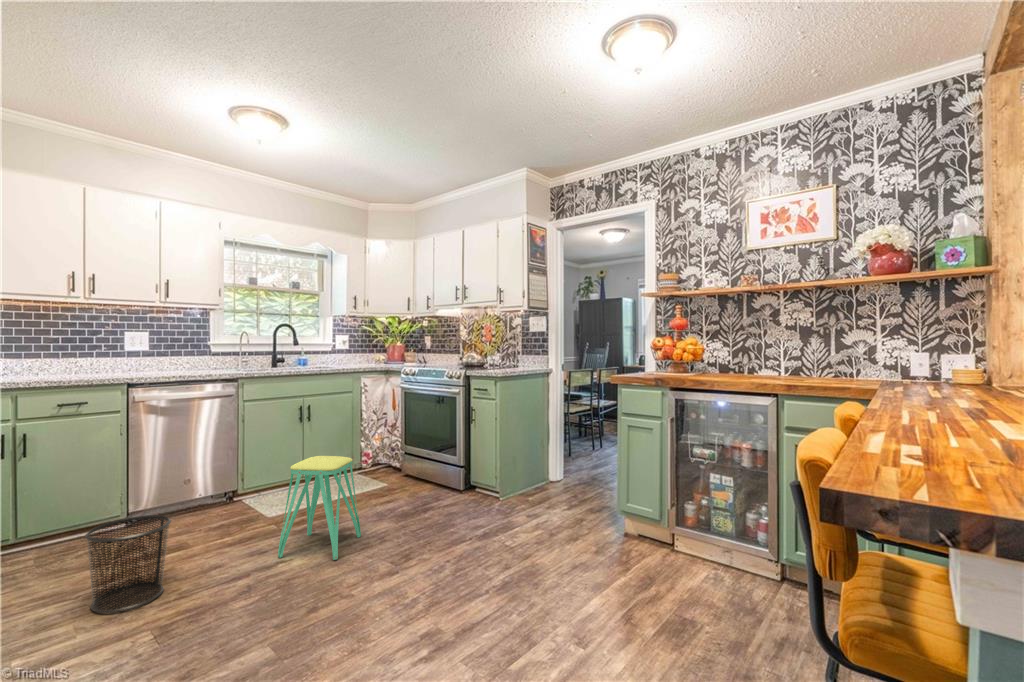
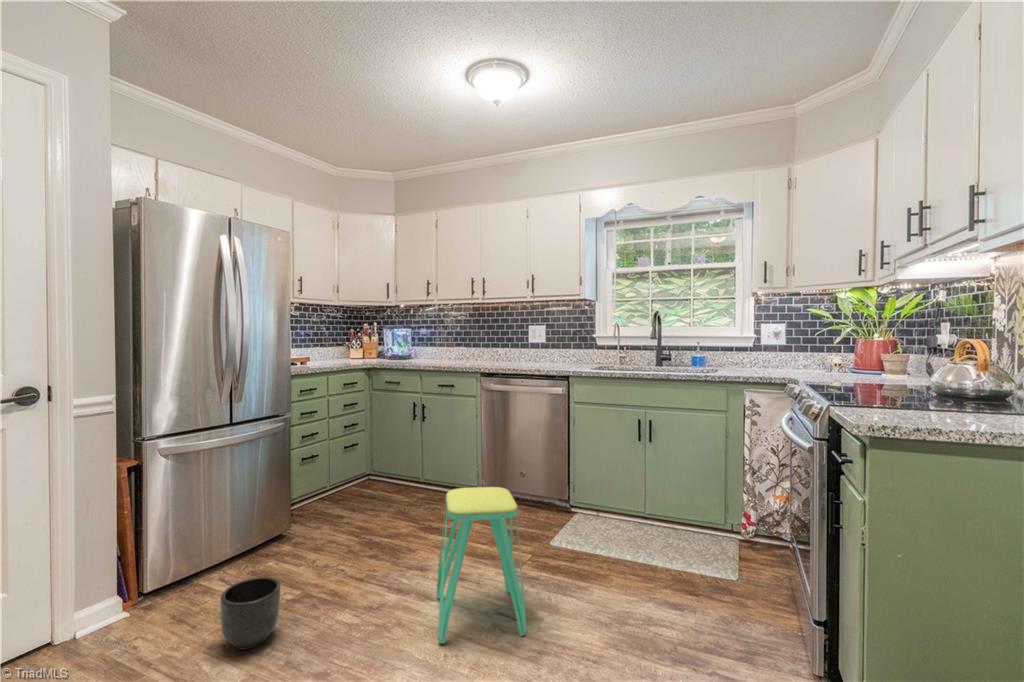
waste bin: present [85,515,171,613] -> none [317,487,380,570]
planter: none [189,580,248,649] -> present [220,577,281,650]

